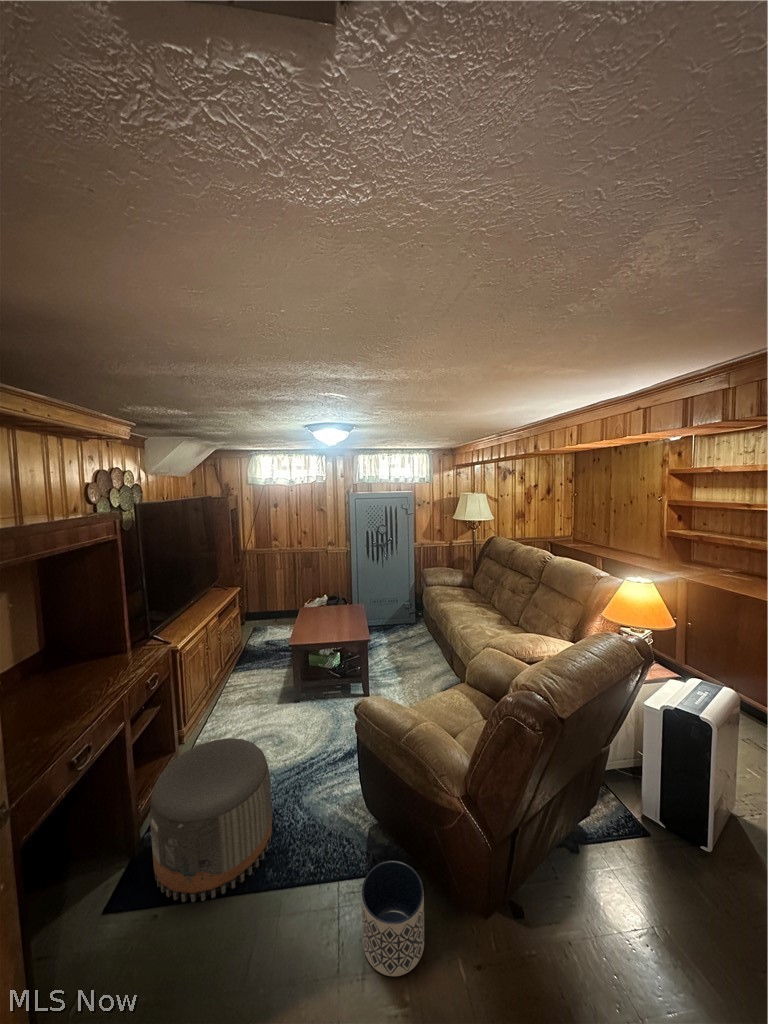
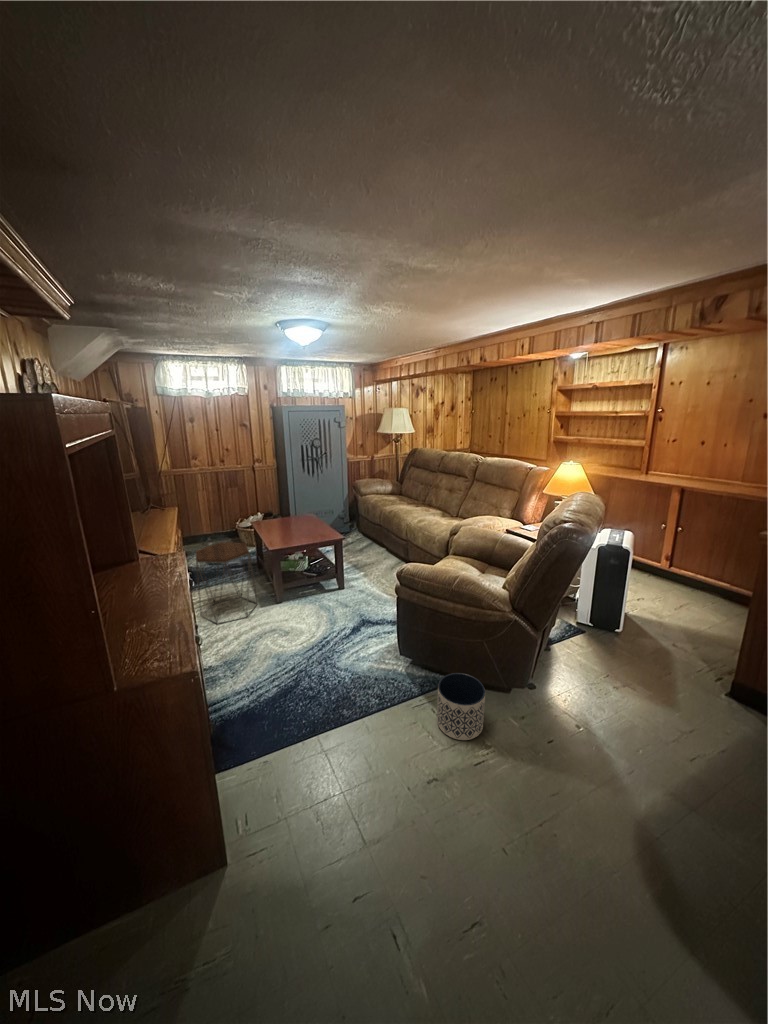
side table: none [216,629,277,716] -> present [196,542,257,624]
pouf: present [150,738,272,902] -> none [223,623,330,752]

